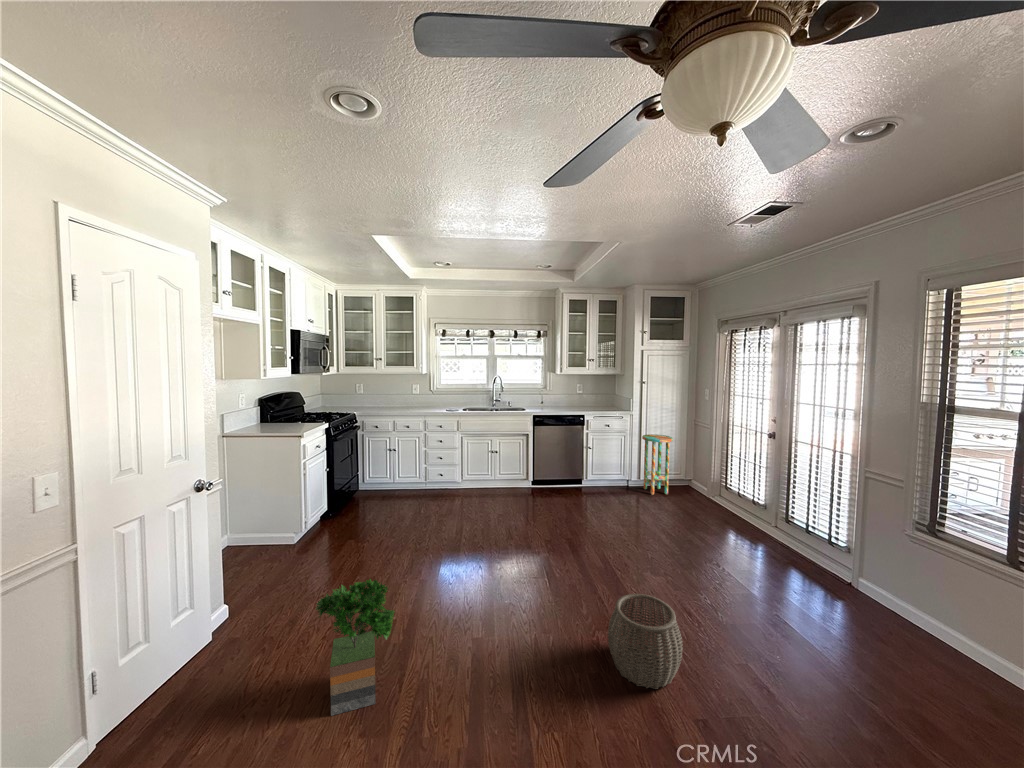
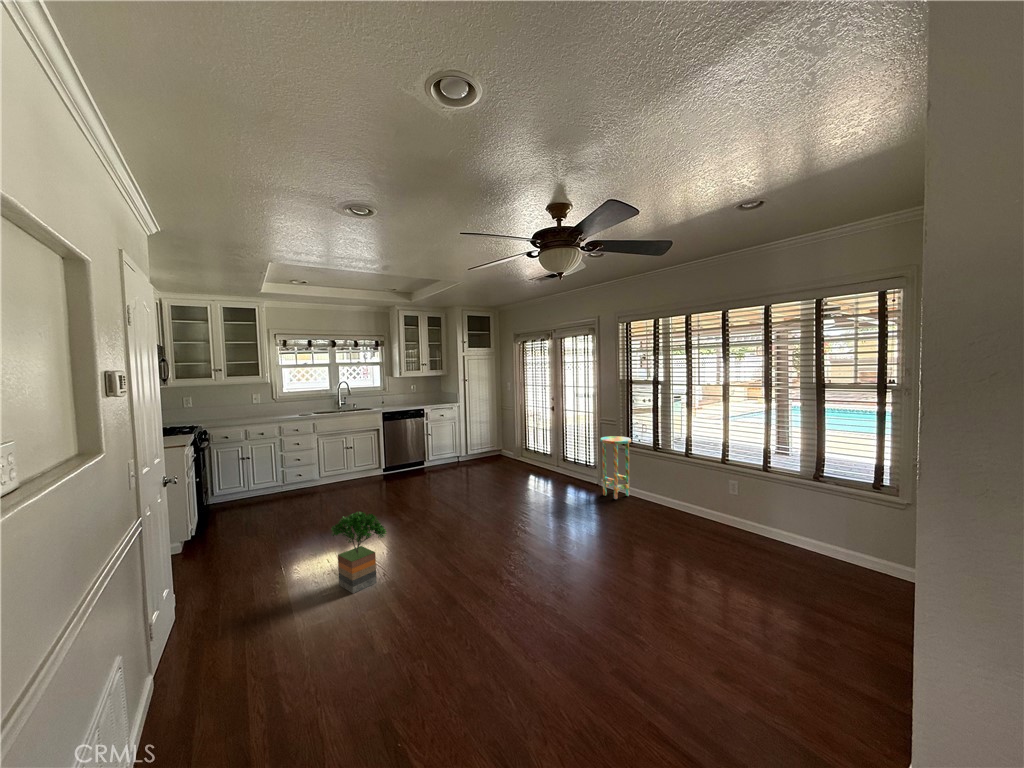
side table: present [642,434,673,495] -> present [600,436,631,499]
woven basket: present [608,594,683,689] -> none [493,495,532,538]

